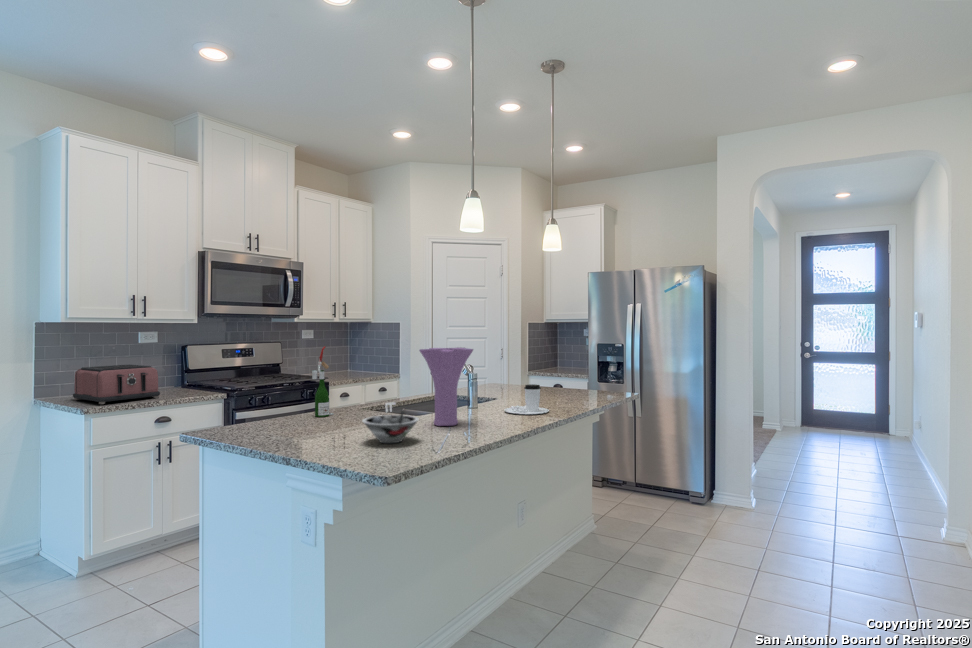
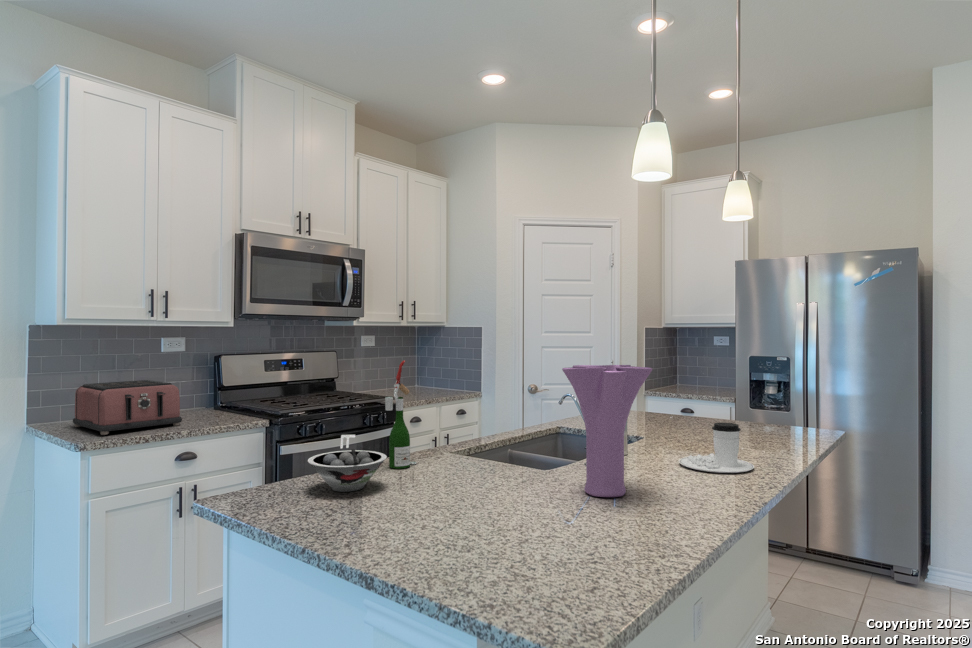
bowl: present [362,403,419,443] -> present [308,435,387,492]

